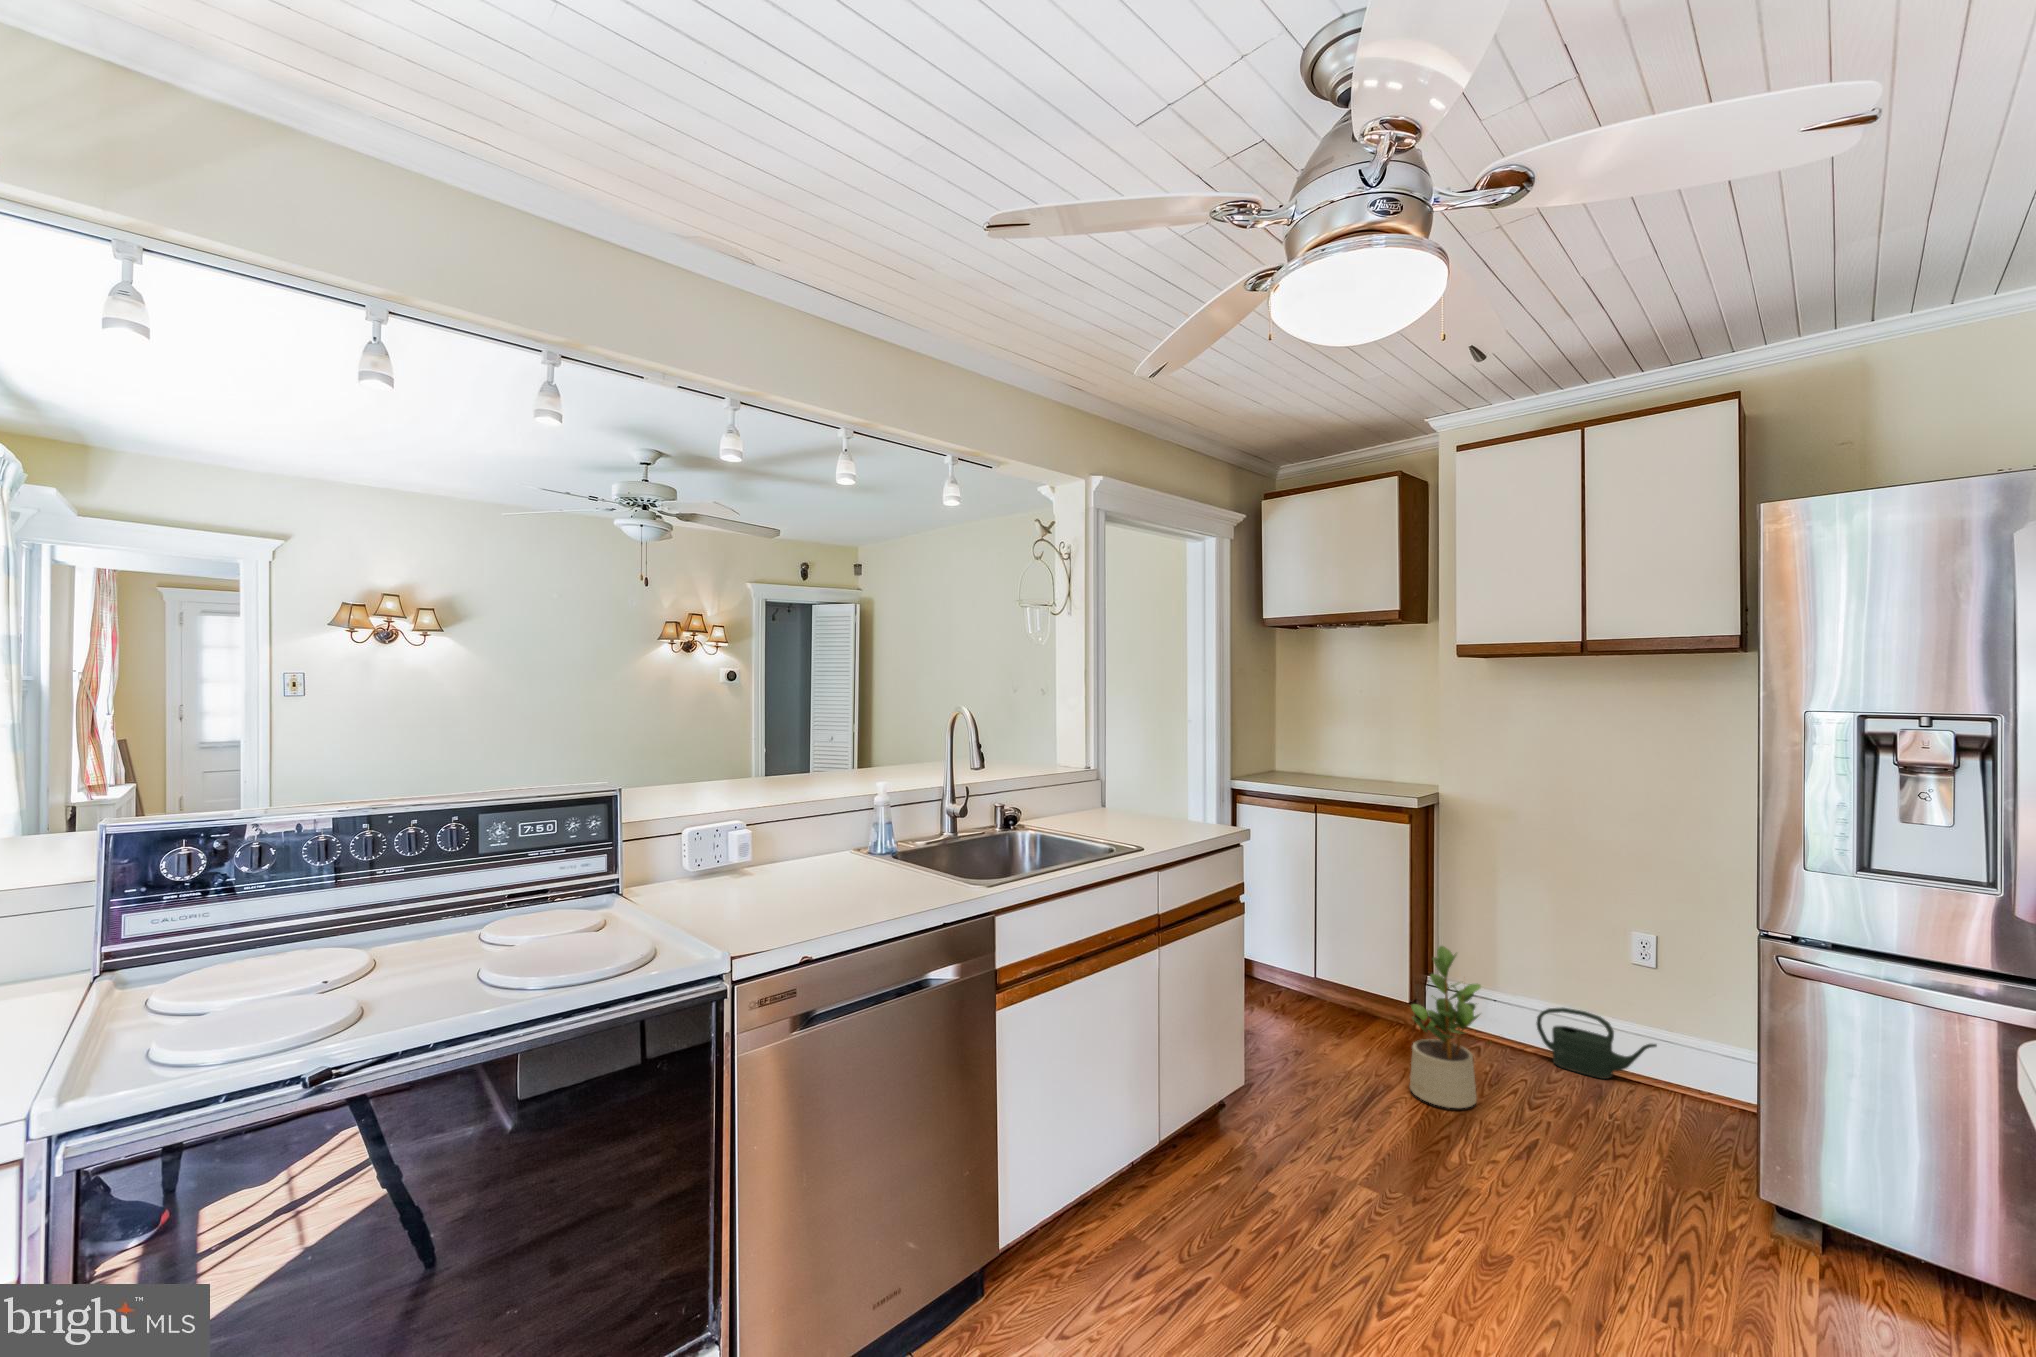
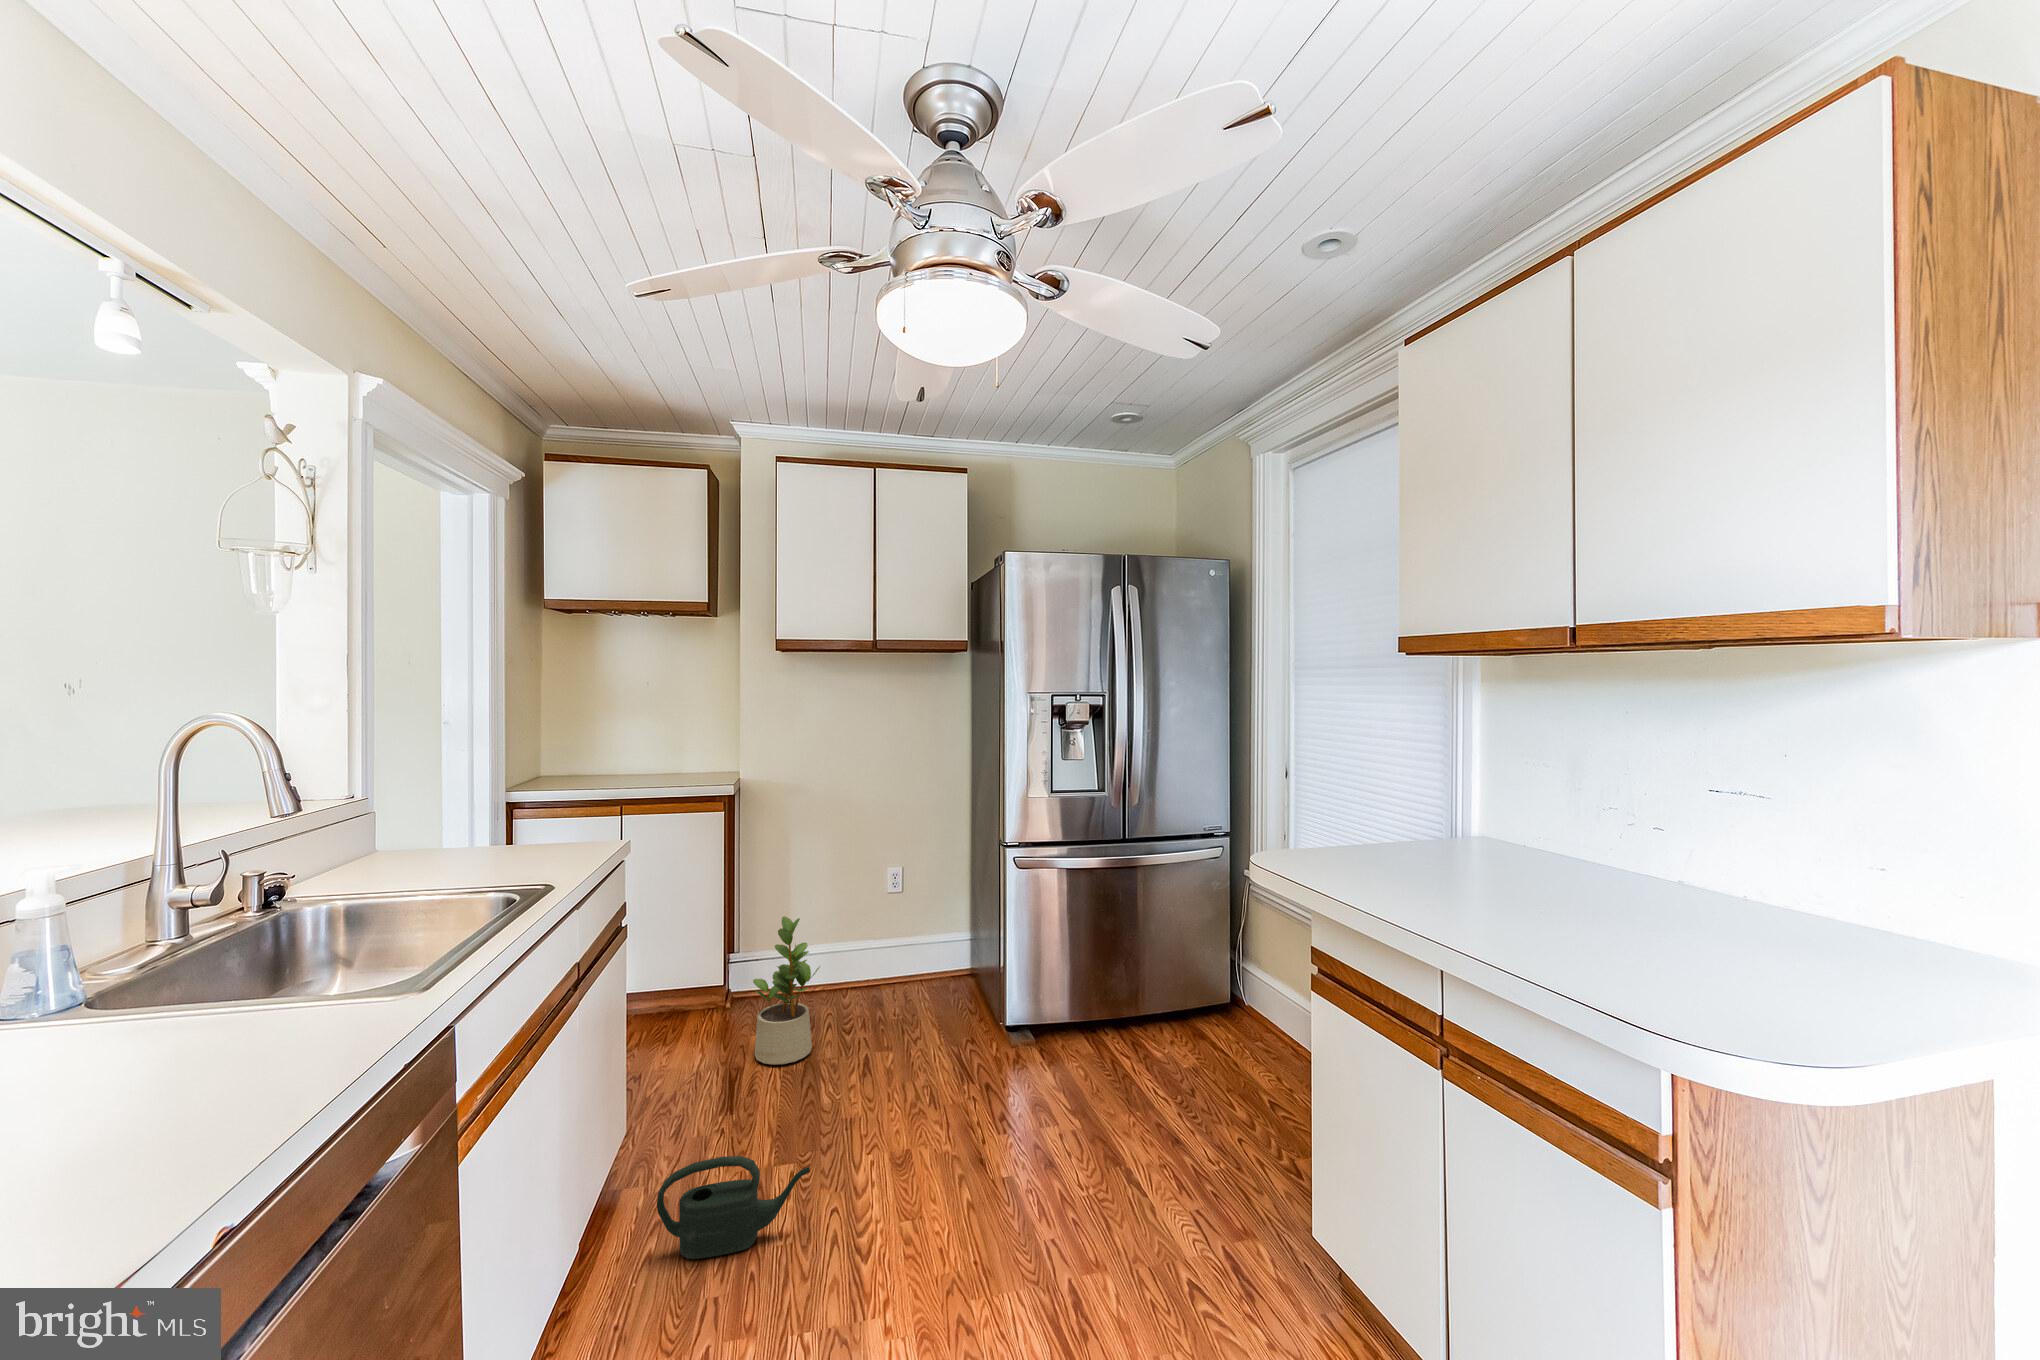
watering can: present [1536,1008,1657,1079] -> present [657,1156,810,1259]

